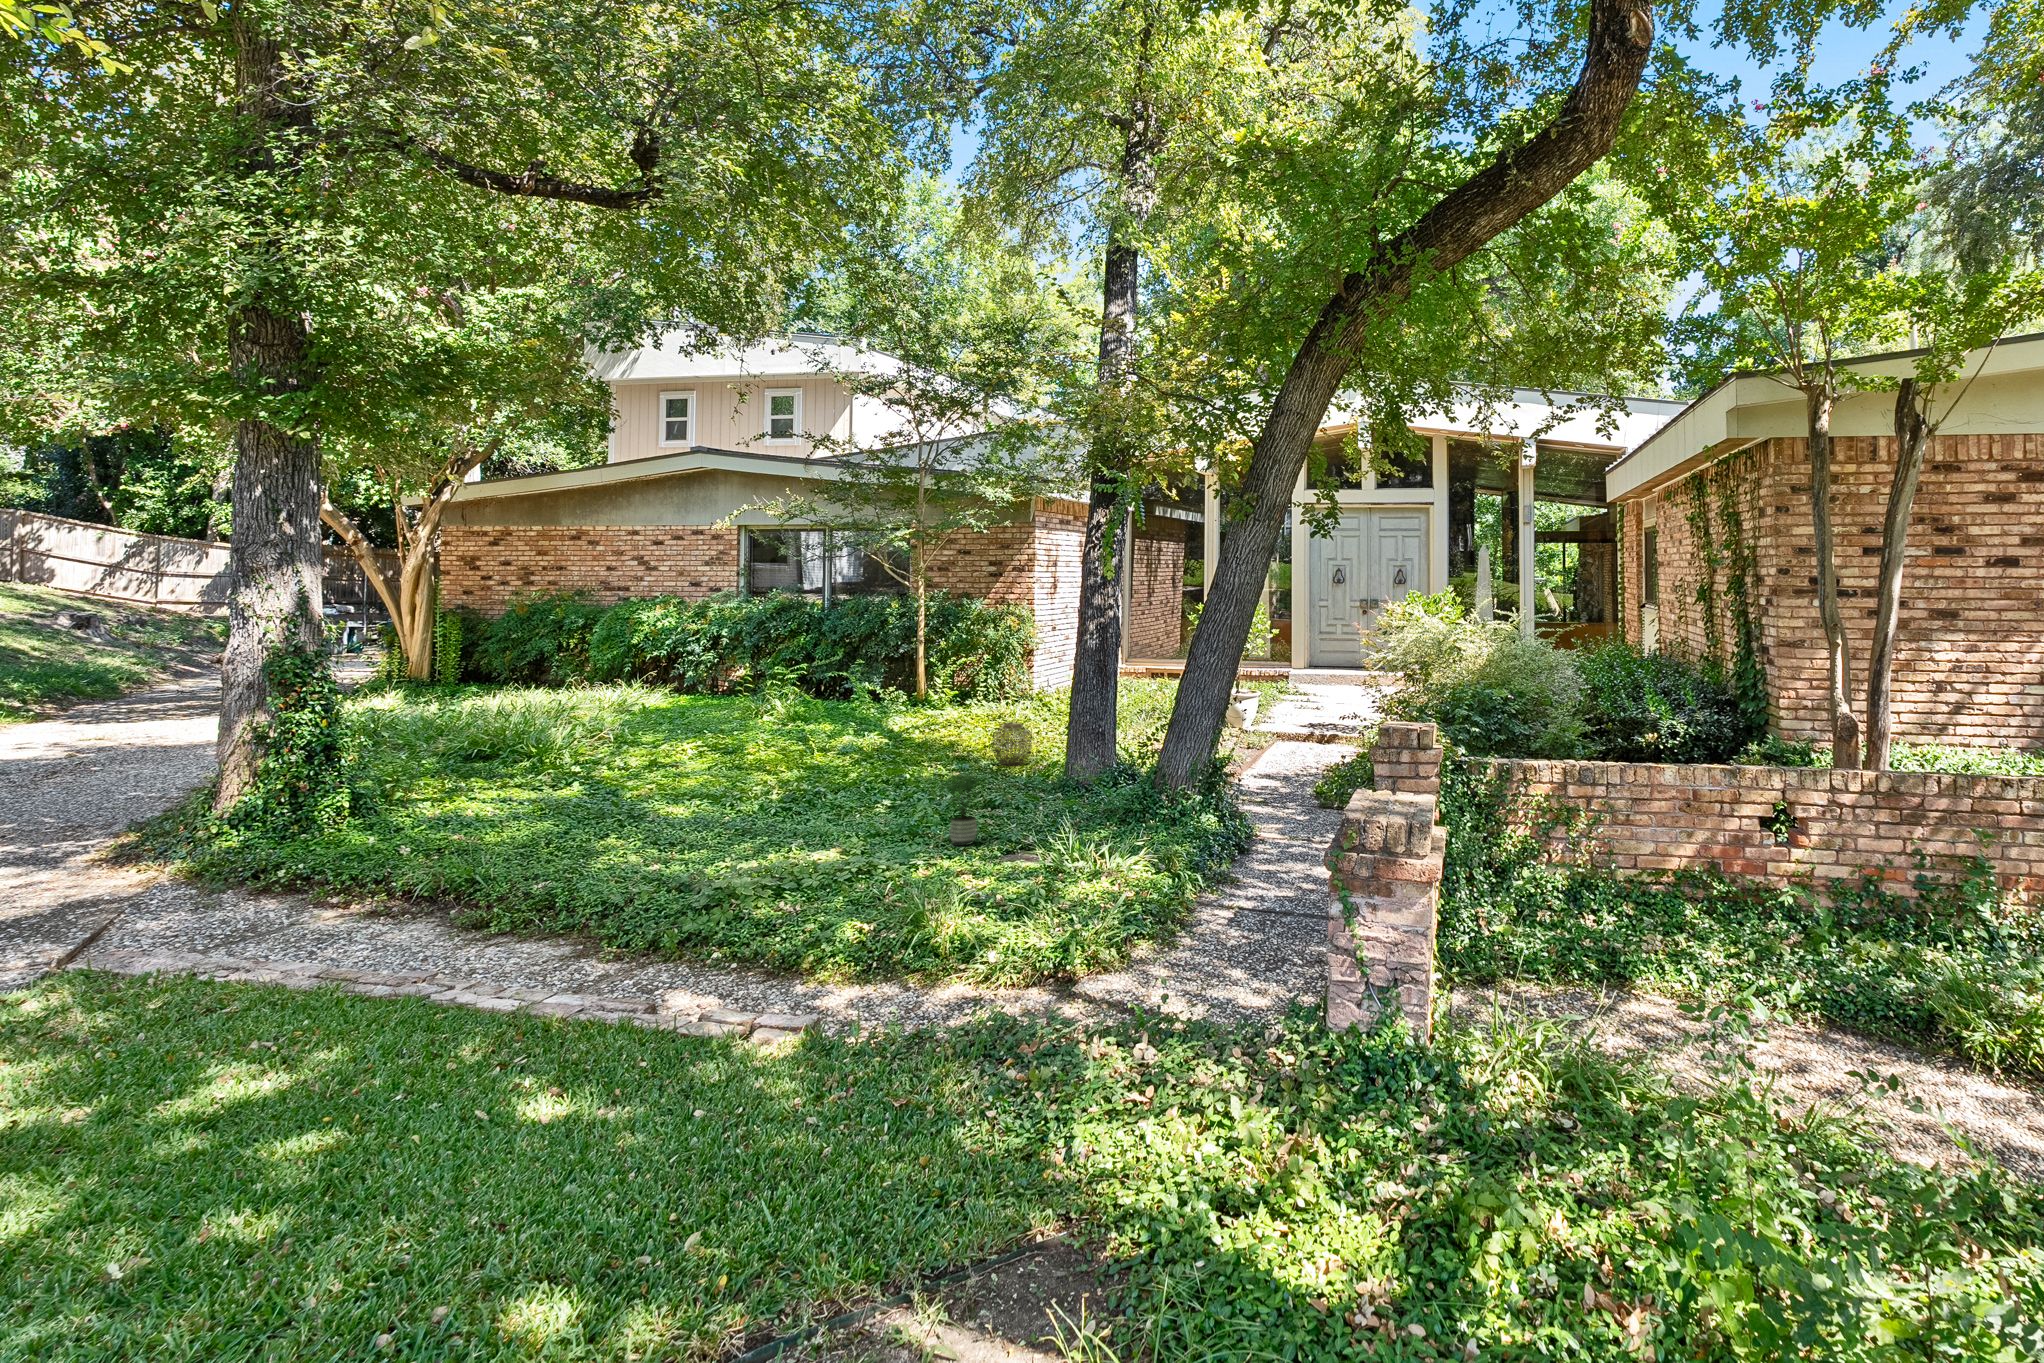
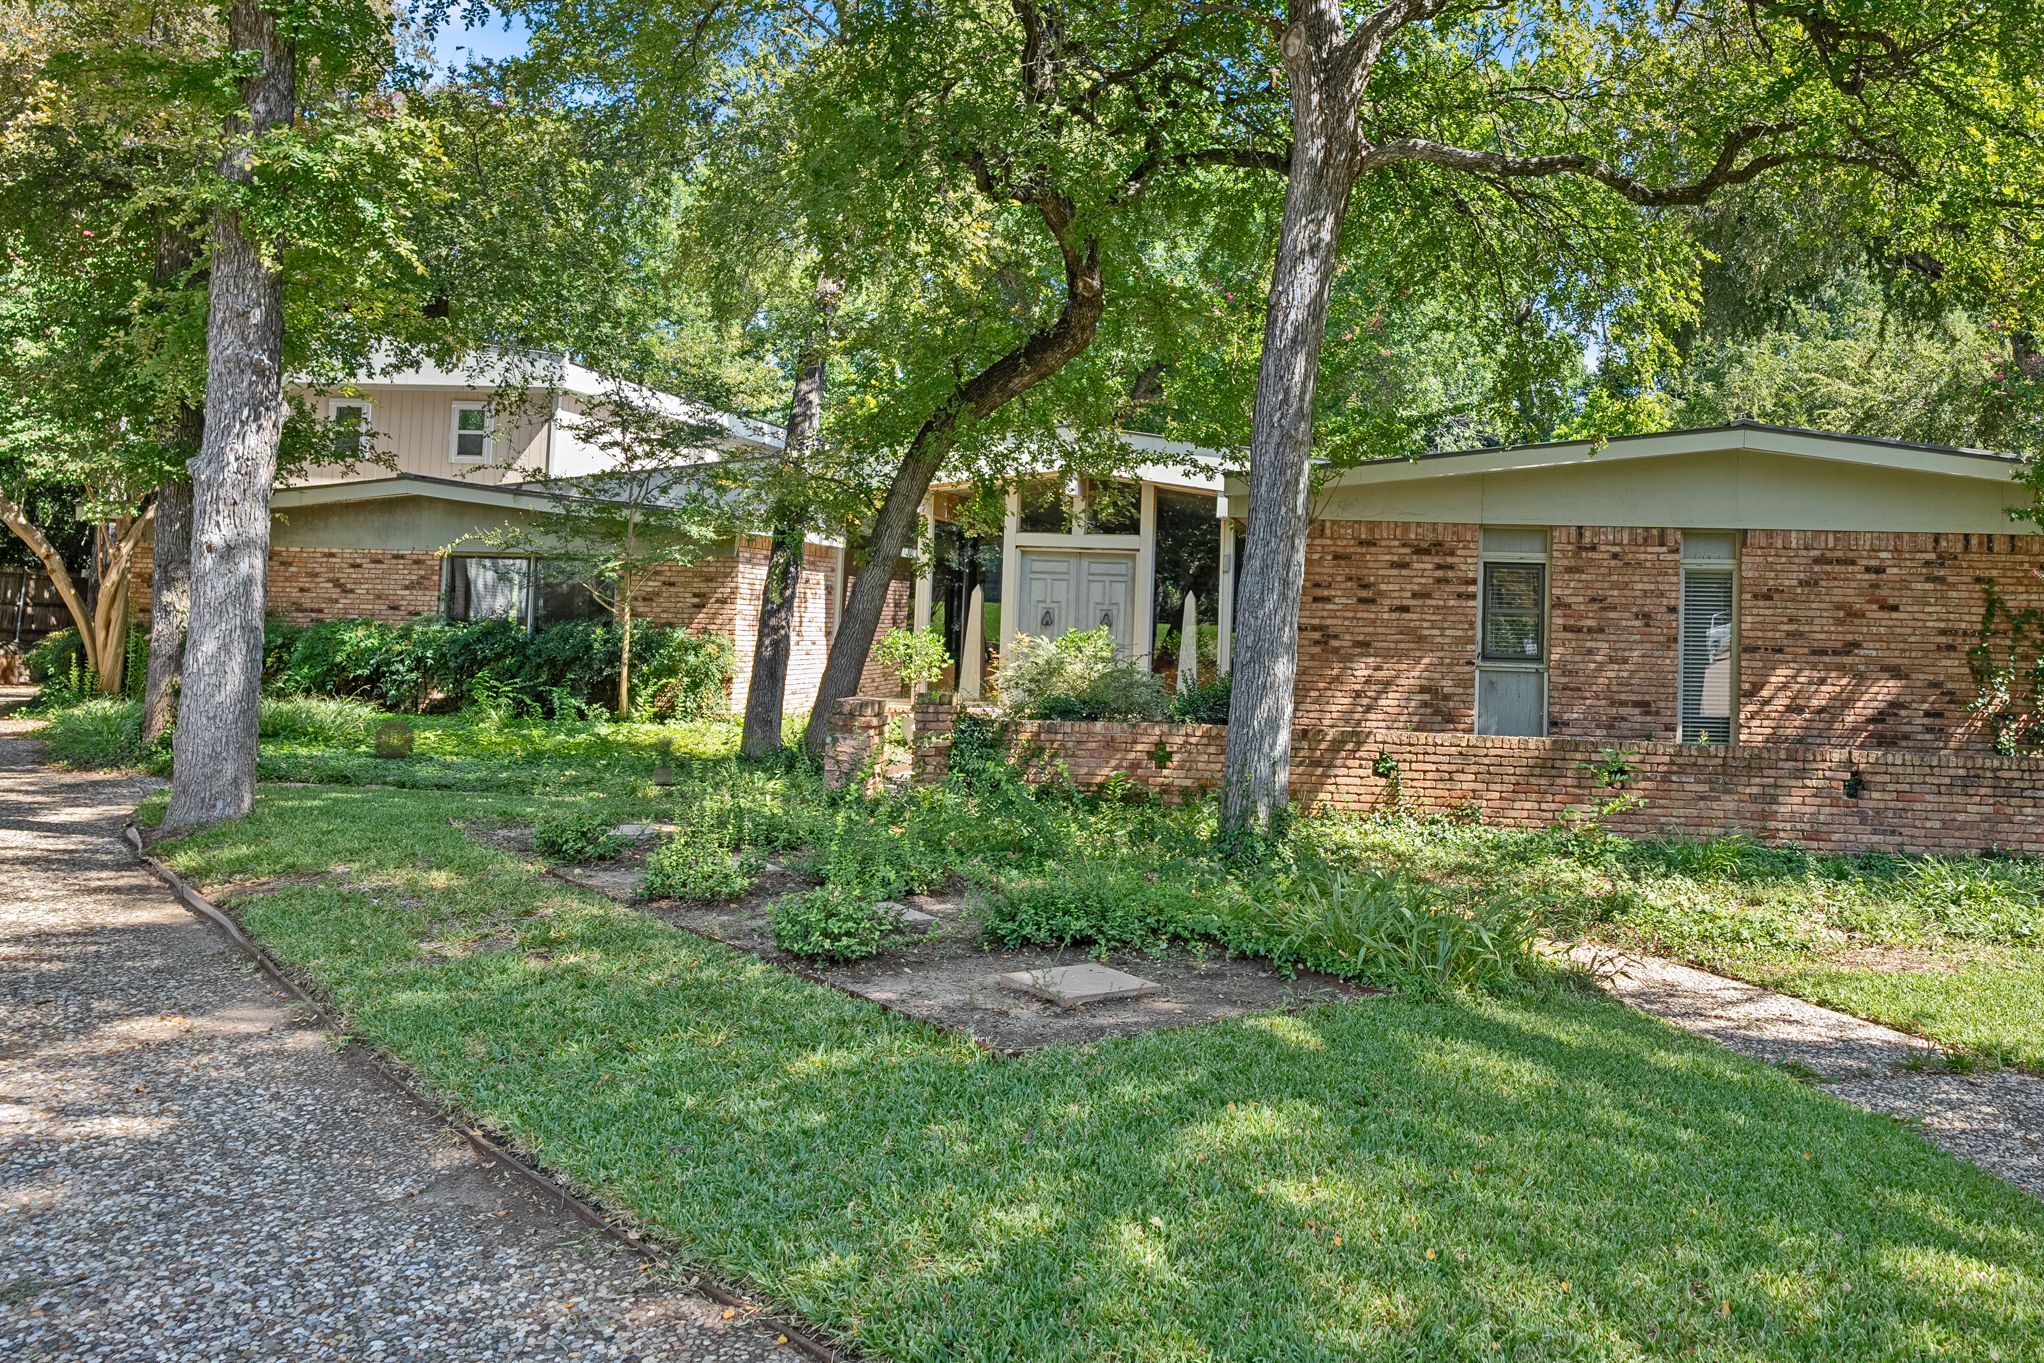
woven basket: present [993,723,1032,765] -> present [375,722,414,758]

